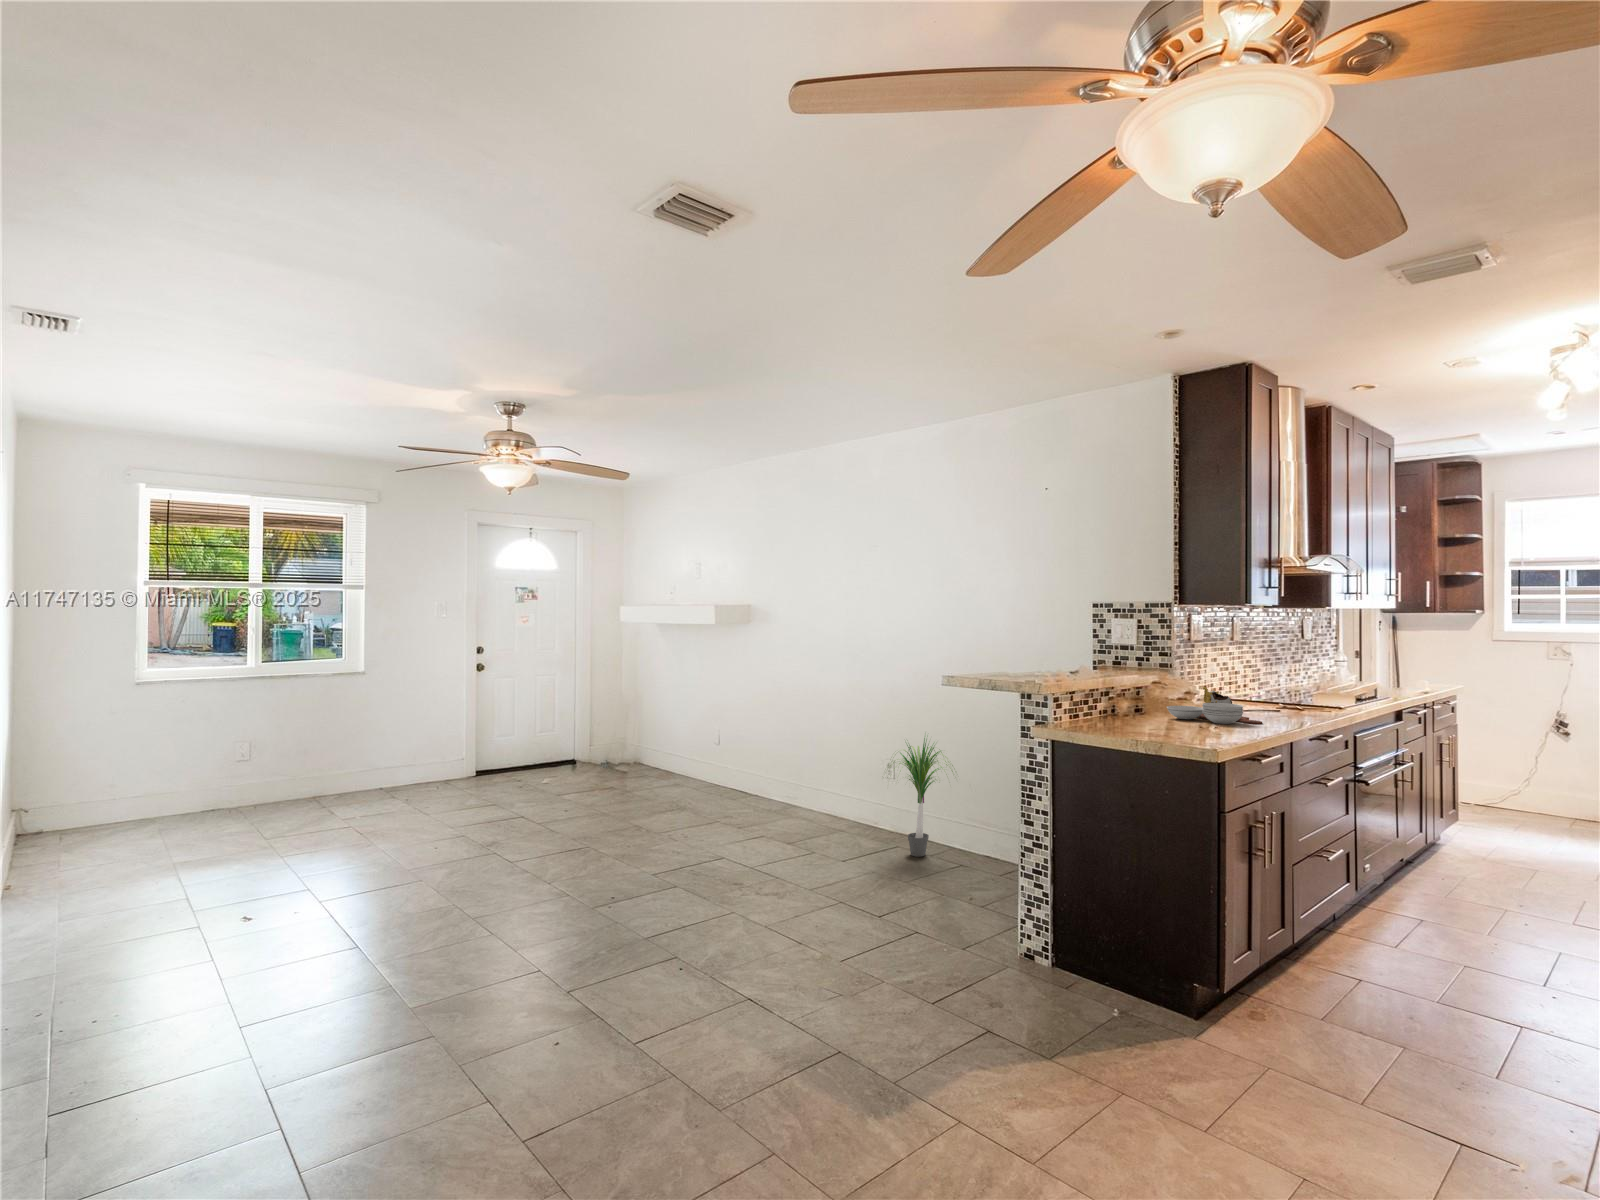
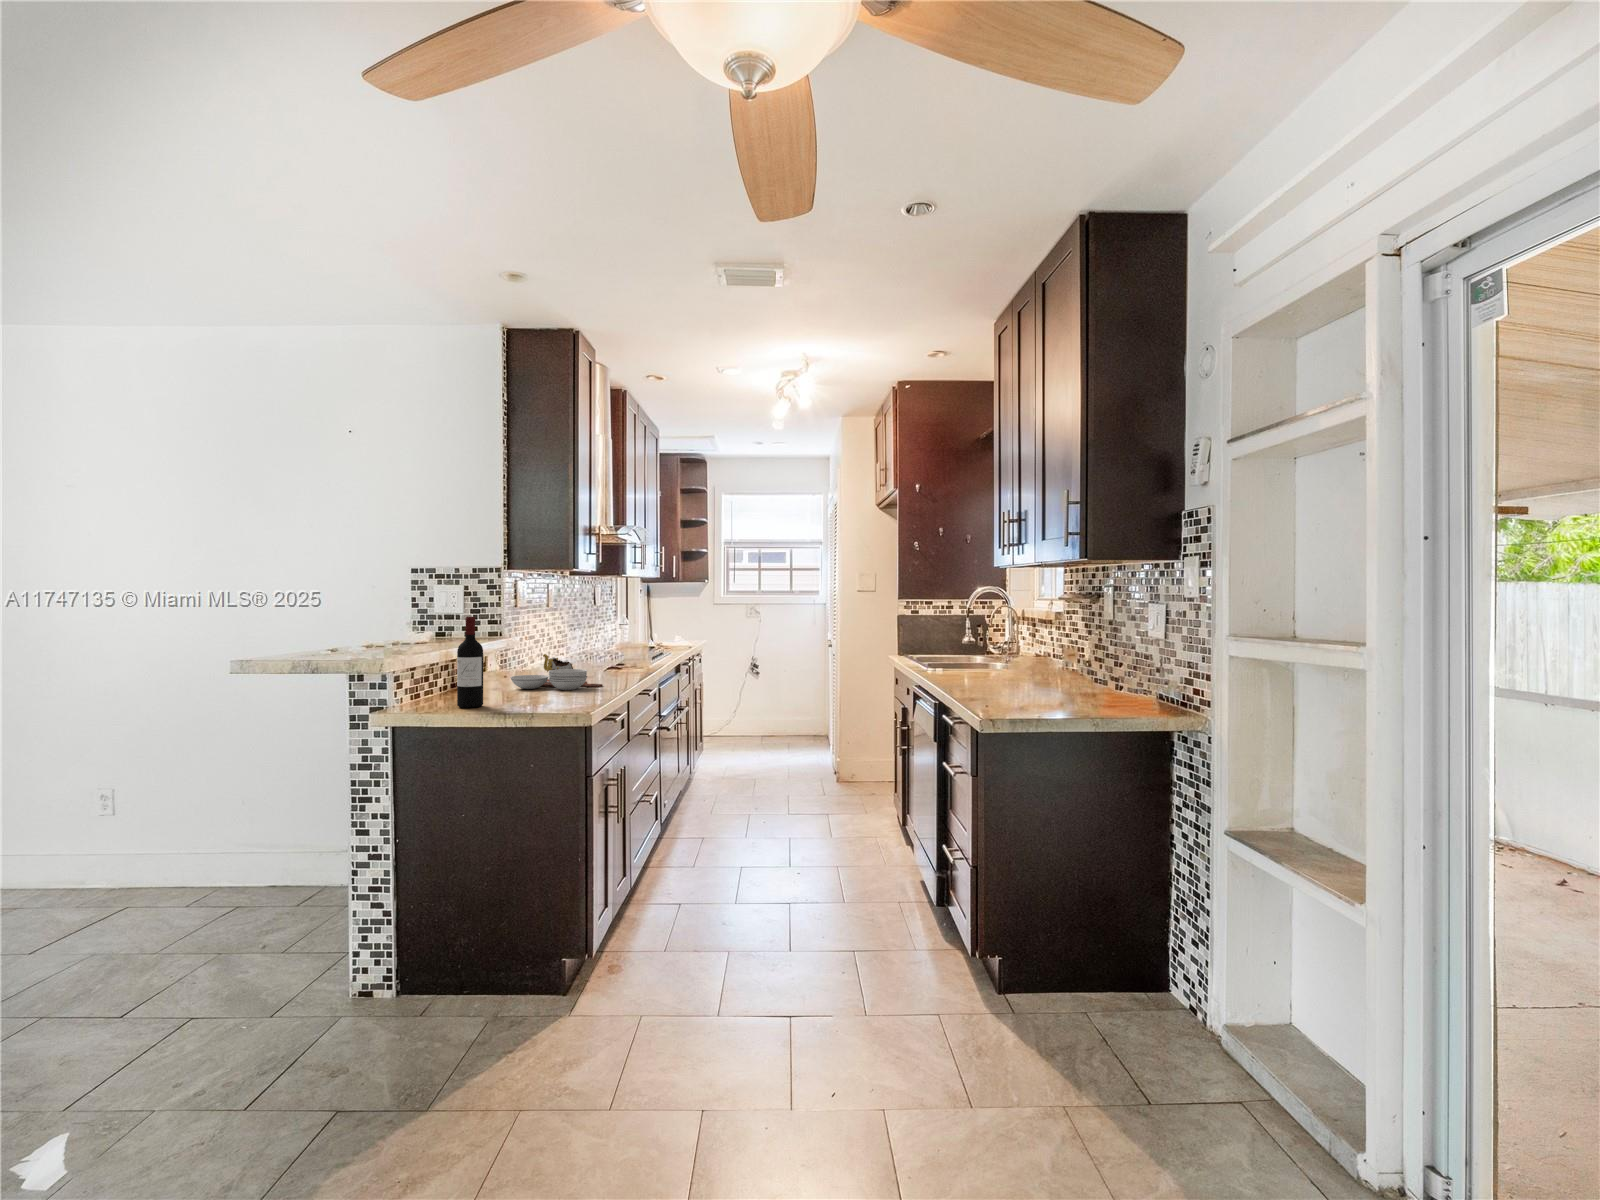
wine bottle: none [1102,649,1125,730] -> present [457,617,483,708]
potted plant: present [899,738,953,857] -> none [94,735,230,911]

